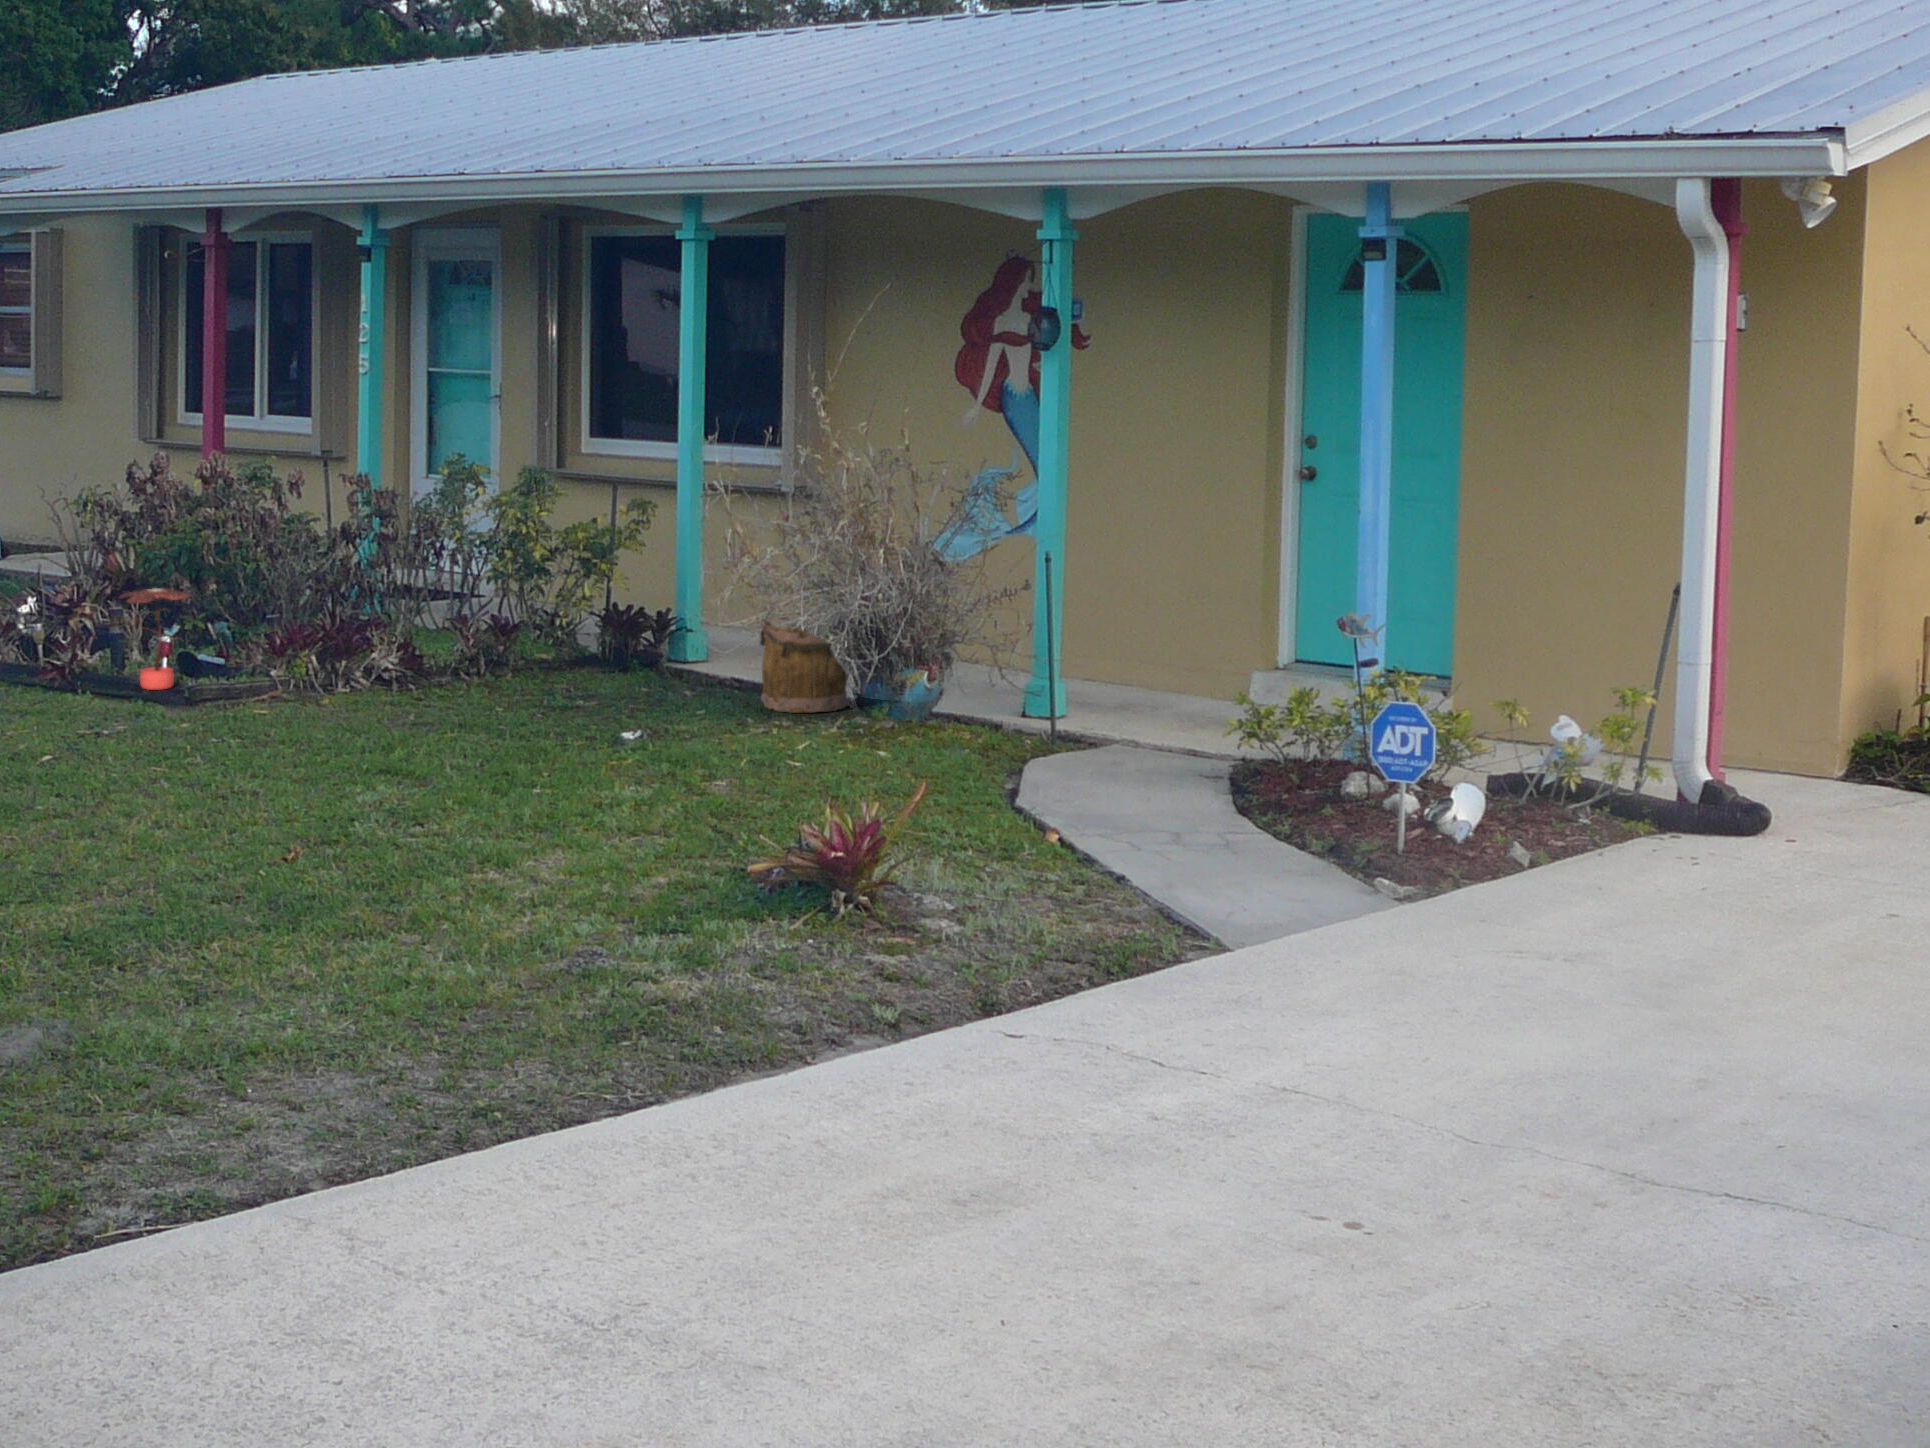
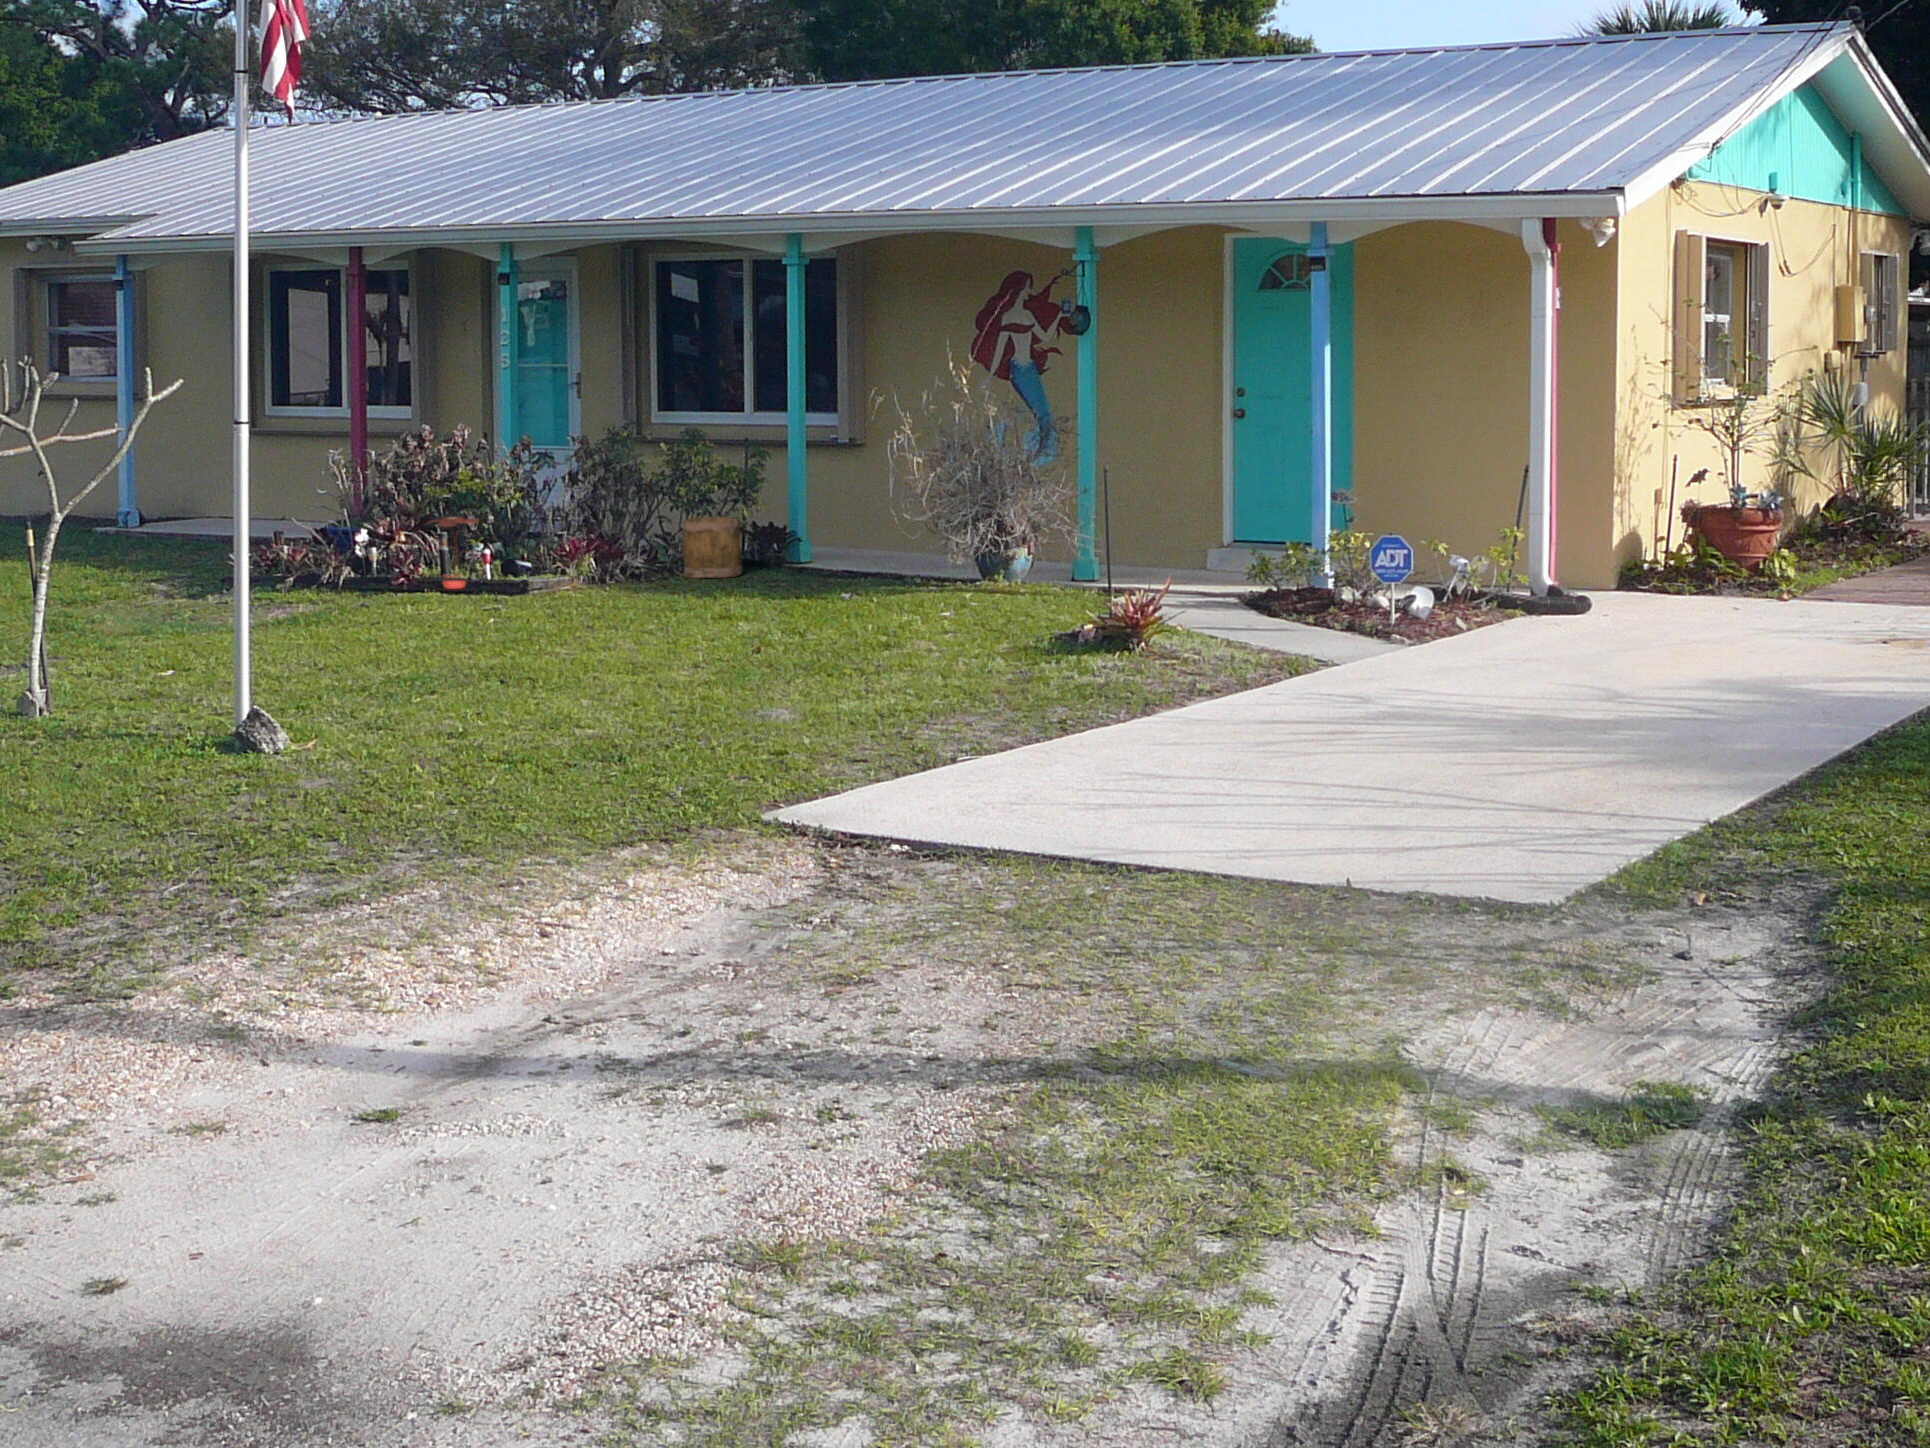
bucket: present [760,620,847,713] -> present [683,516,746,578]

